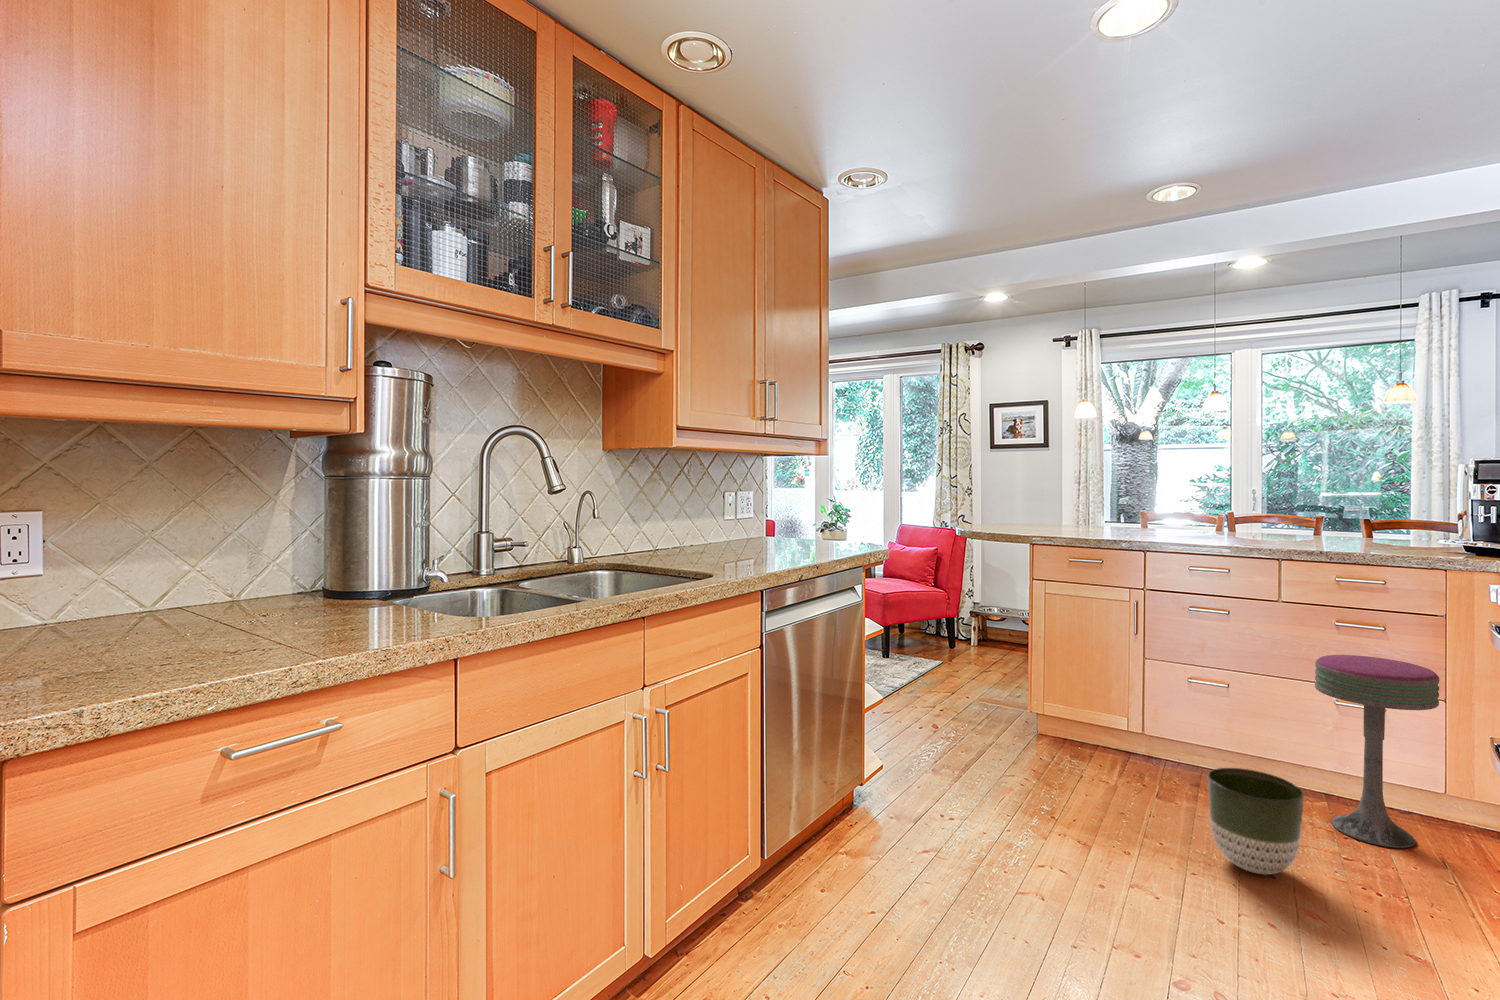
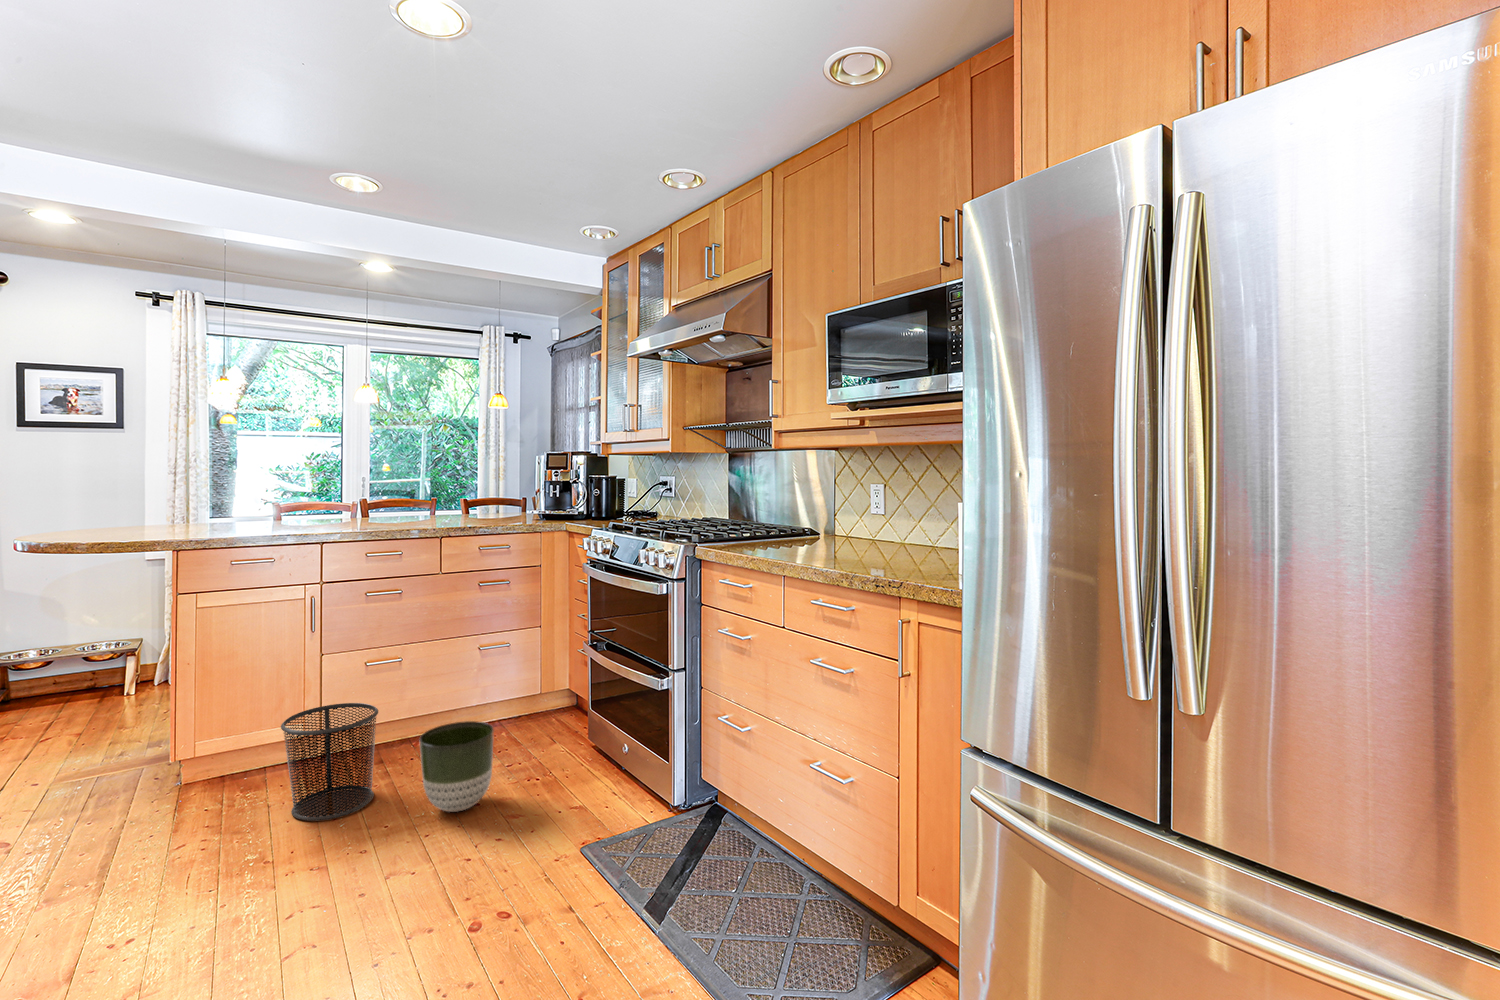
bar stool: present [1315,655,1439,848] -> none [473,606,549,751]
waste bin: none [1088,707,1179,819] -> present [281,703,378,821]

